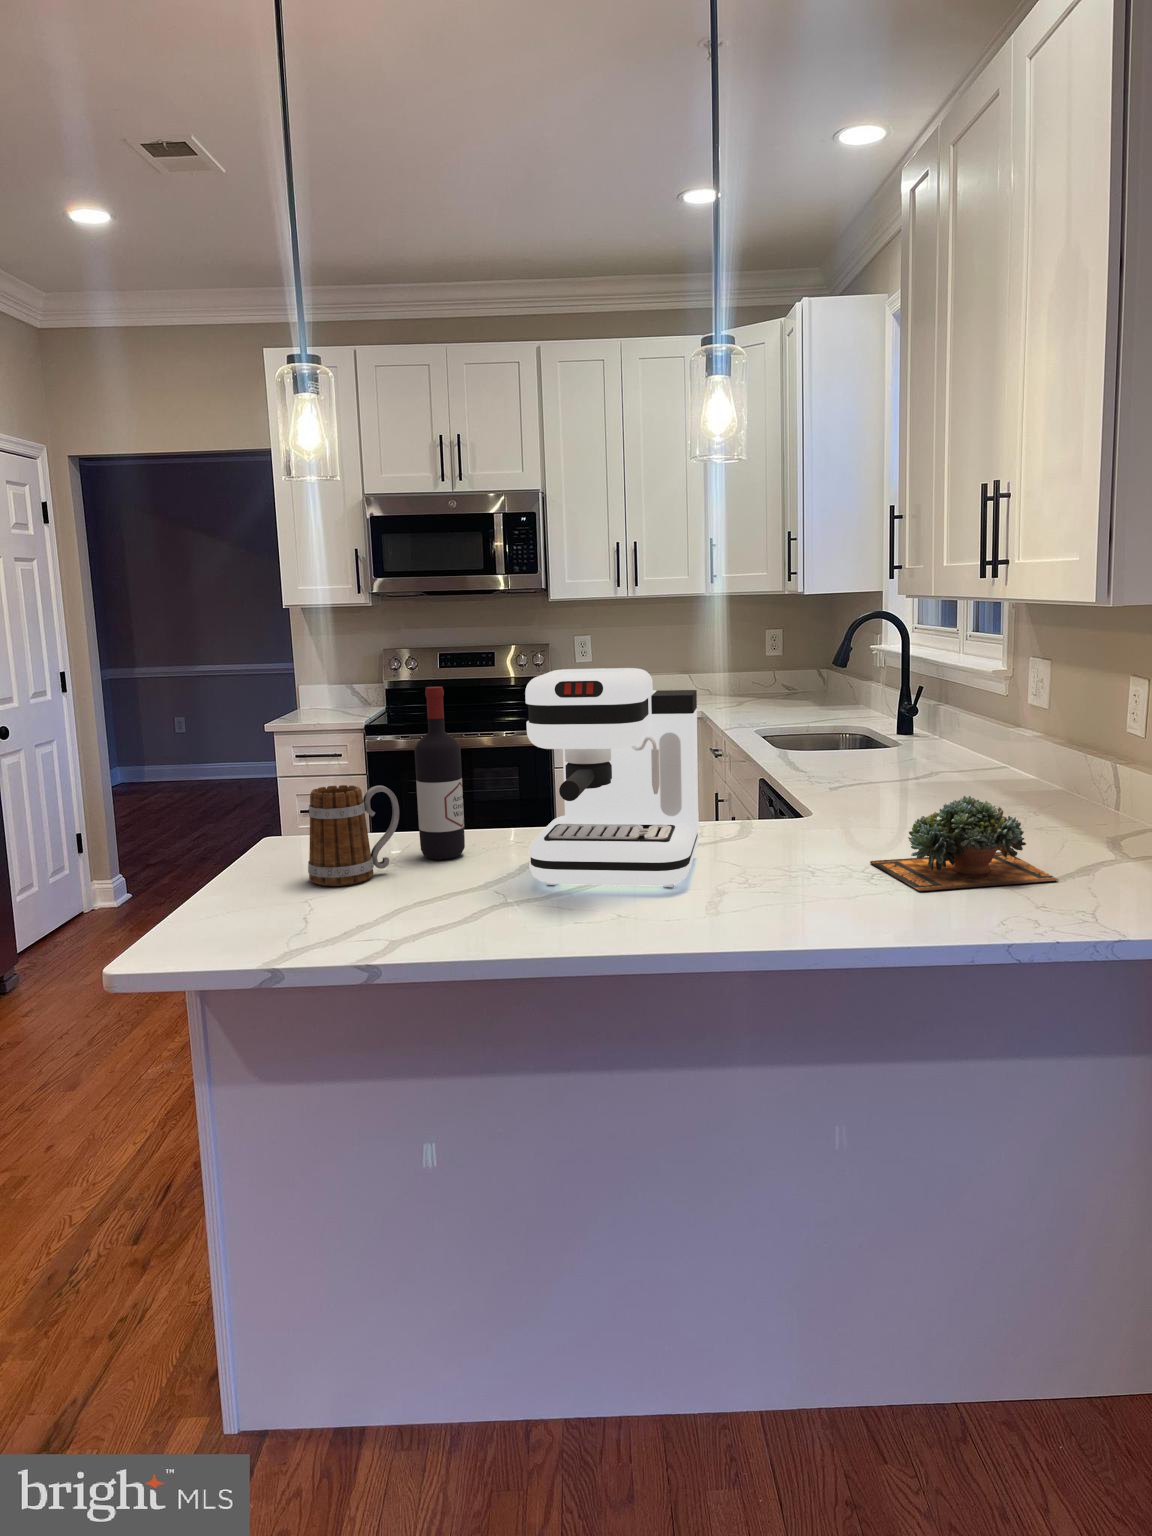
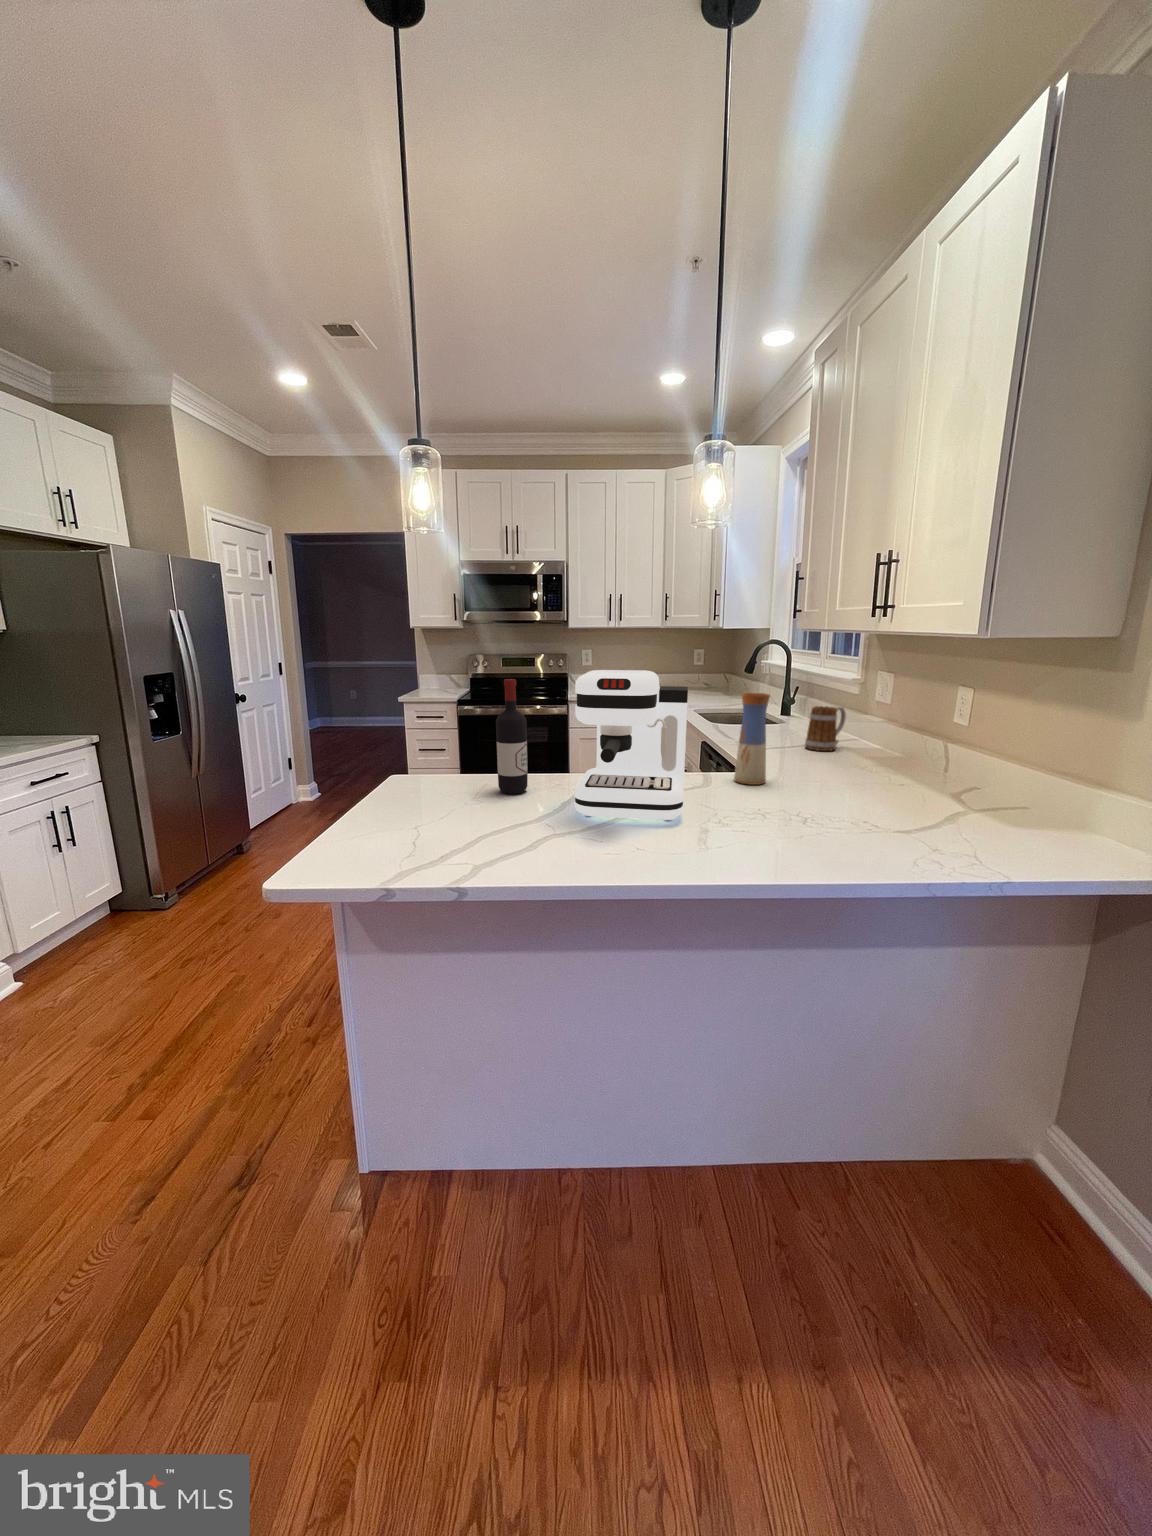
vase: none [785,697,833,837] -> present [734,693,770,785]
mug: present [308,785,399,886] -> present [805,706,846,751]
succulent plant: present [870,796,1059,891] -> none [798,764,932,829]

